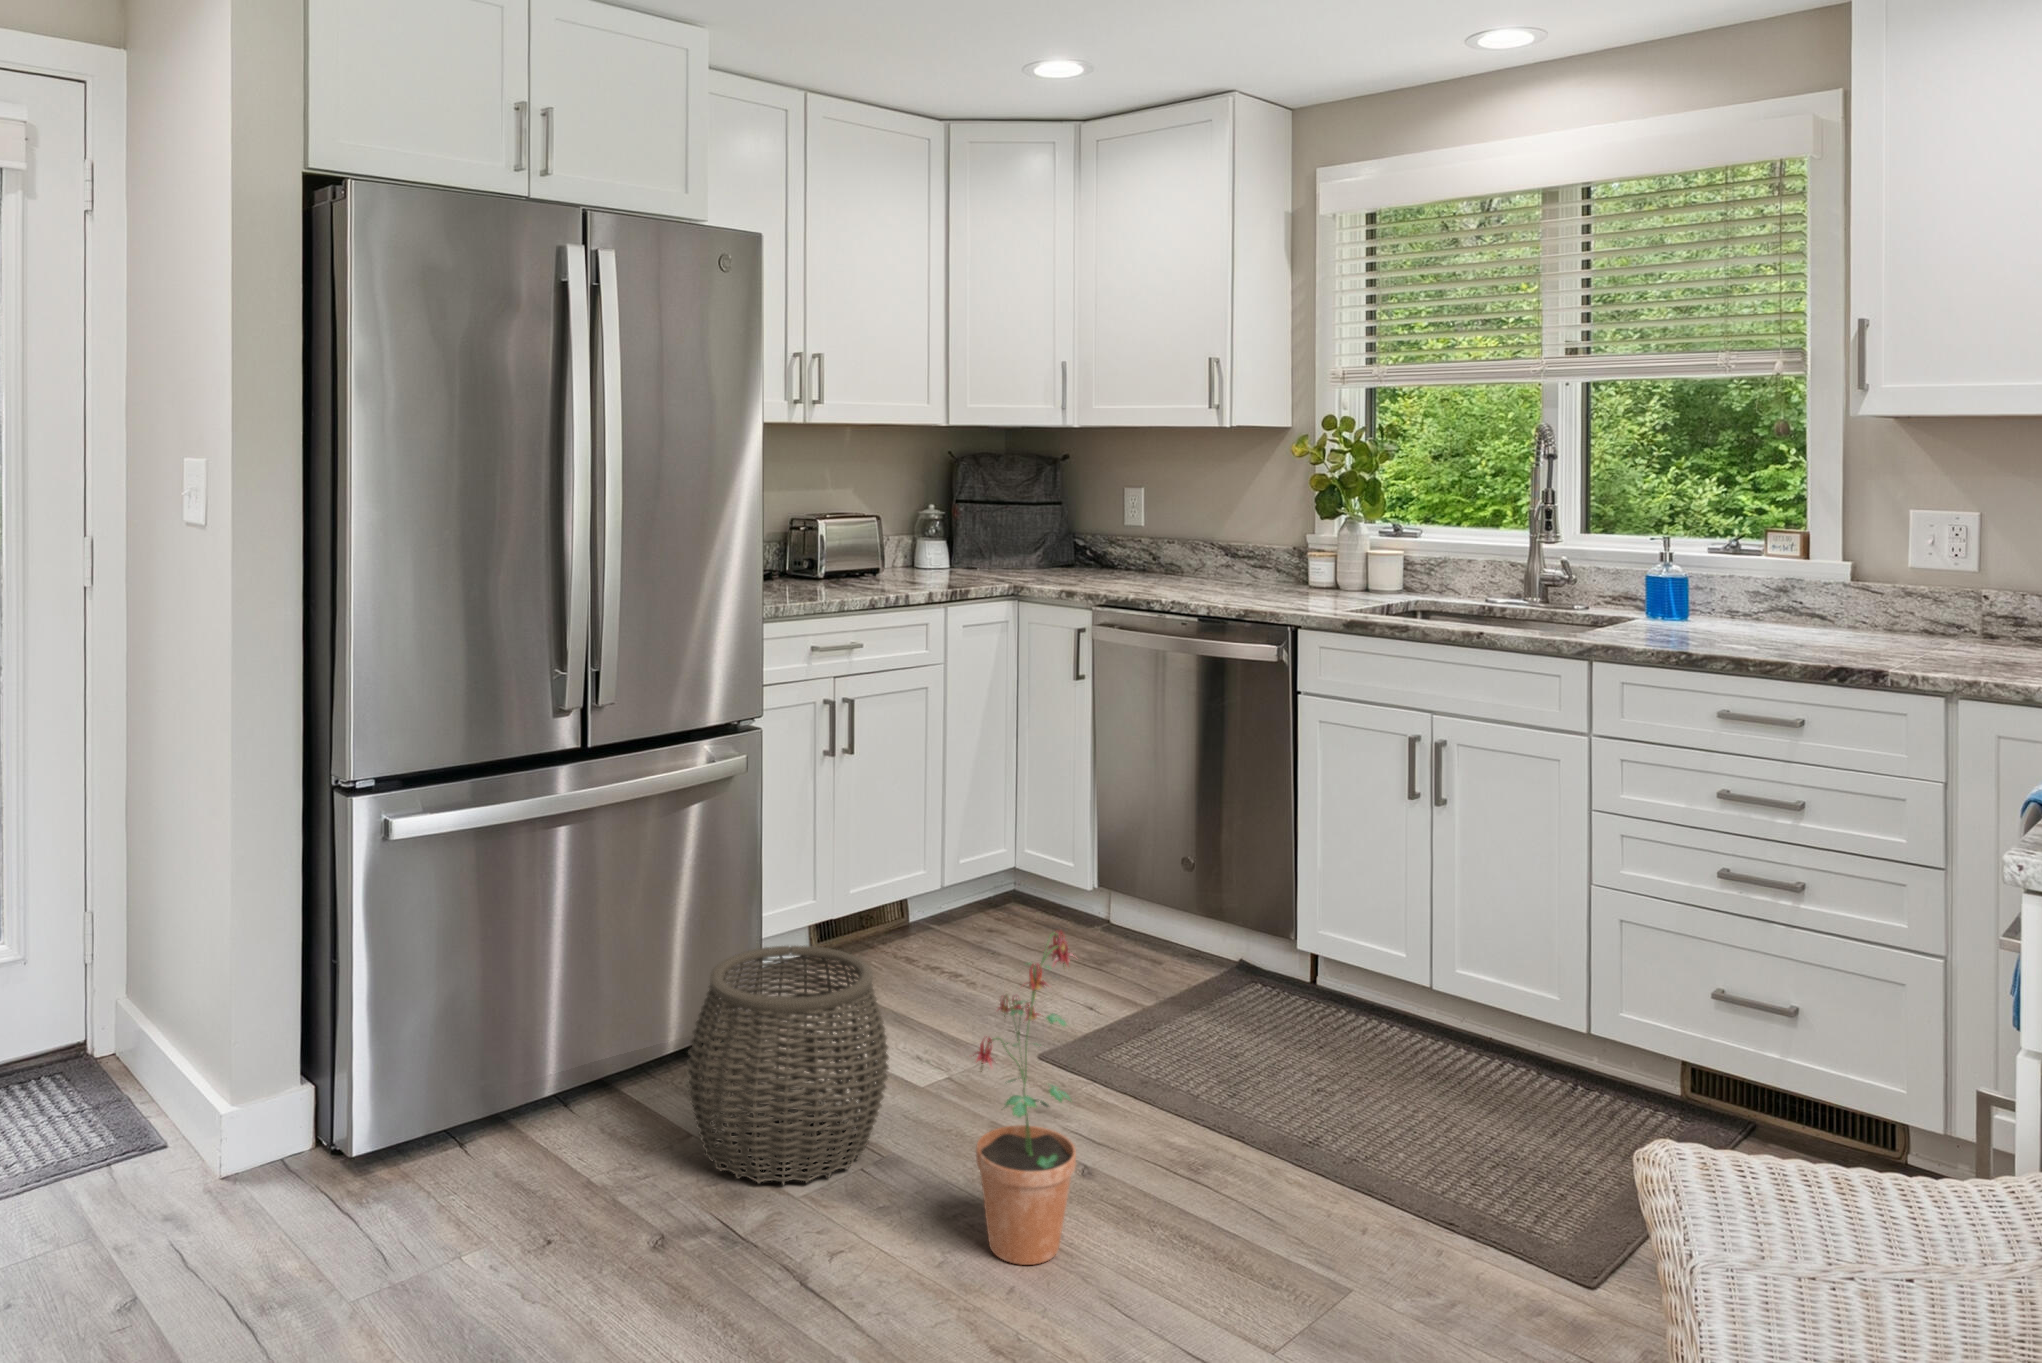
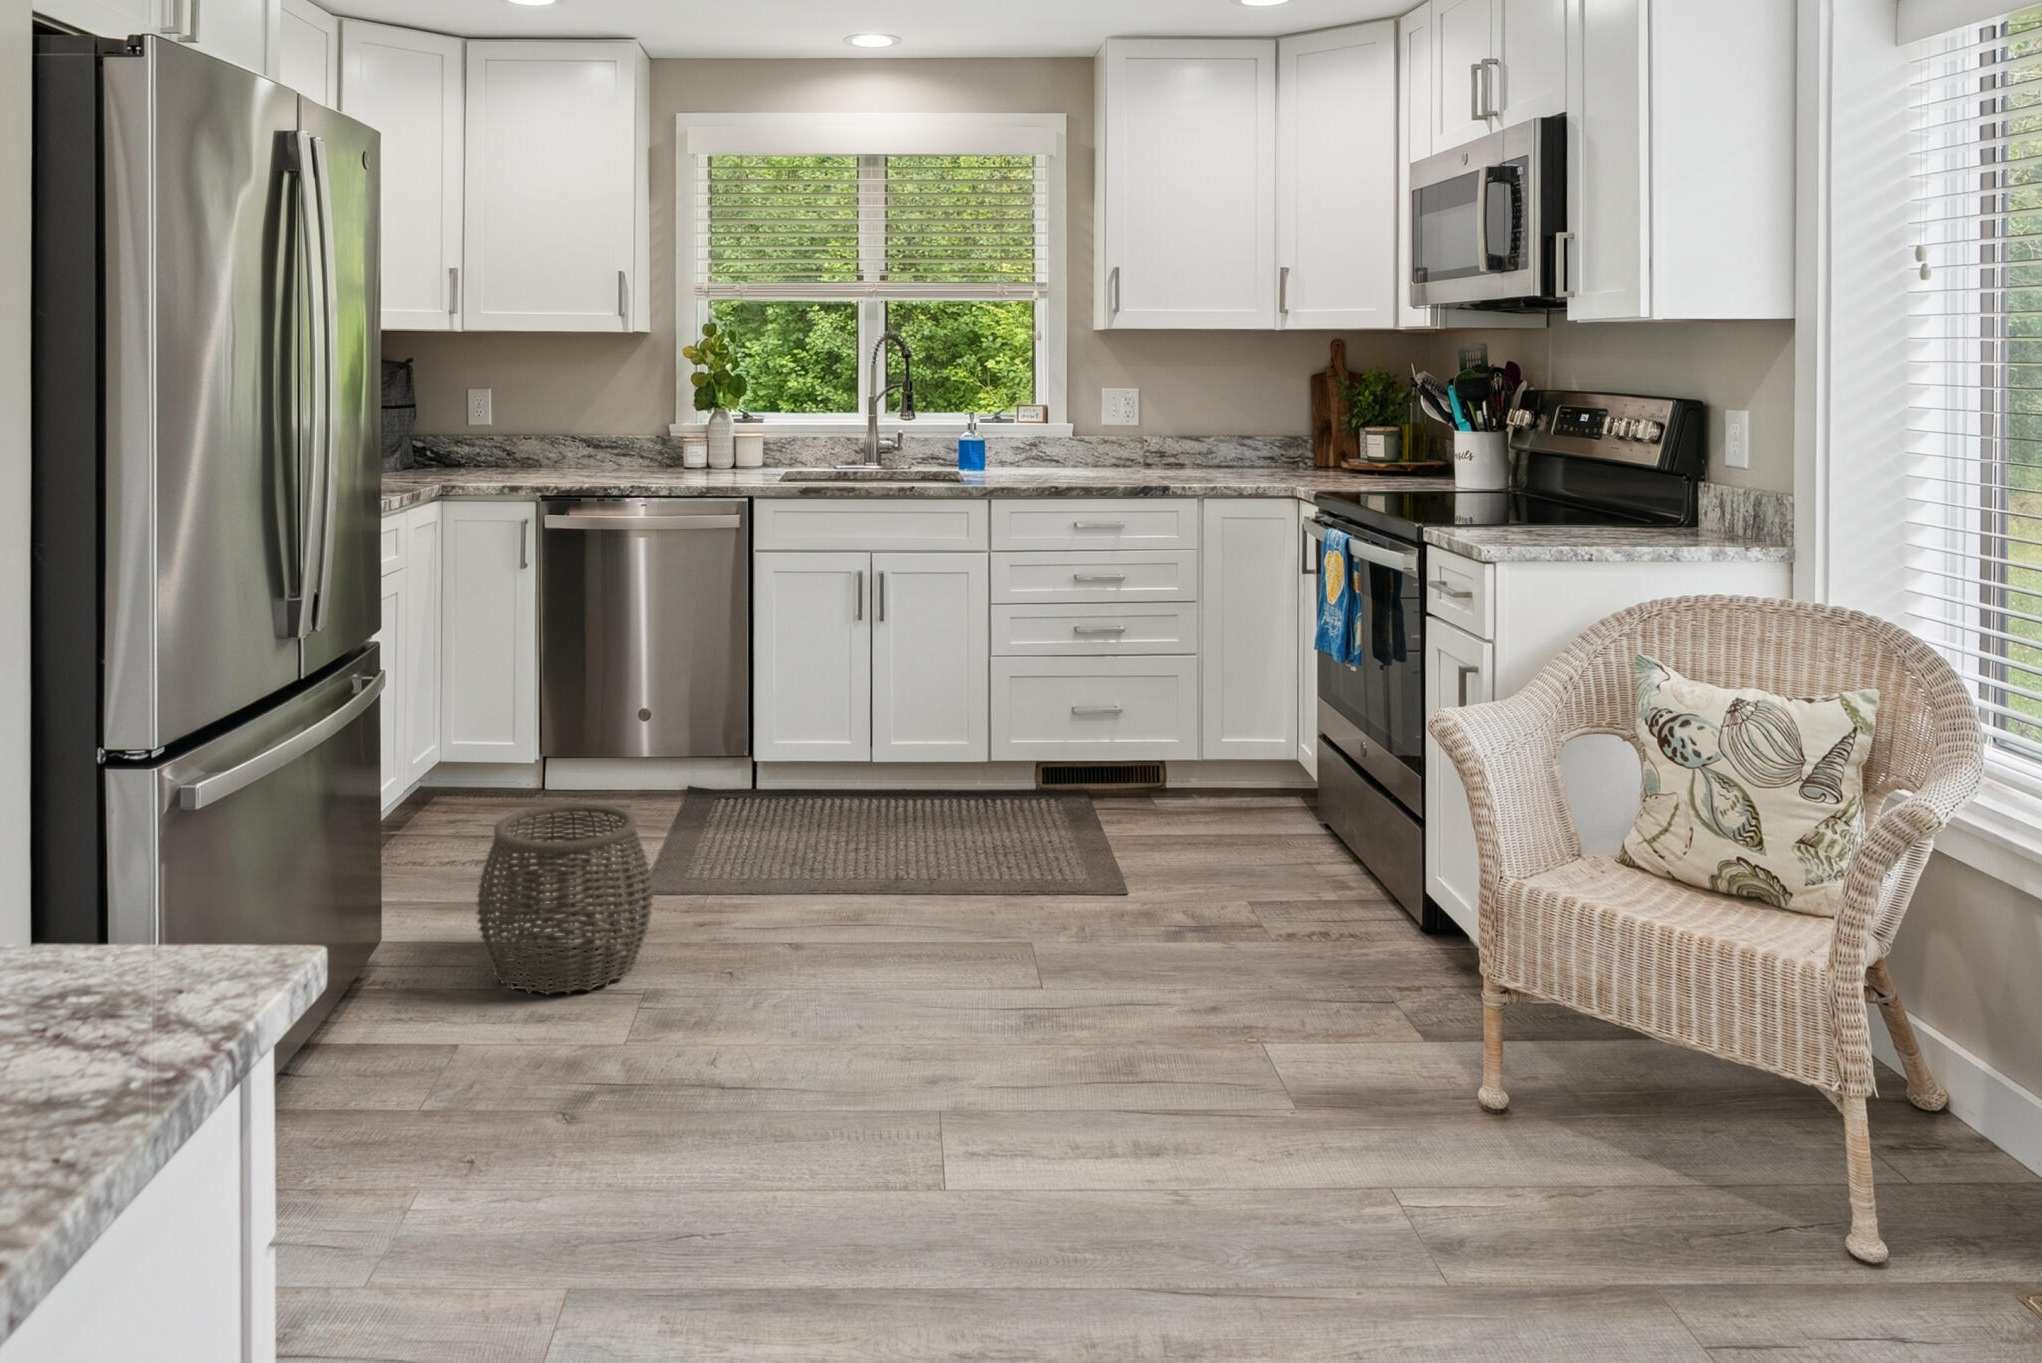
potted plant: present [973,931,1076,1265] -> none [751,731,847,966]

